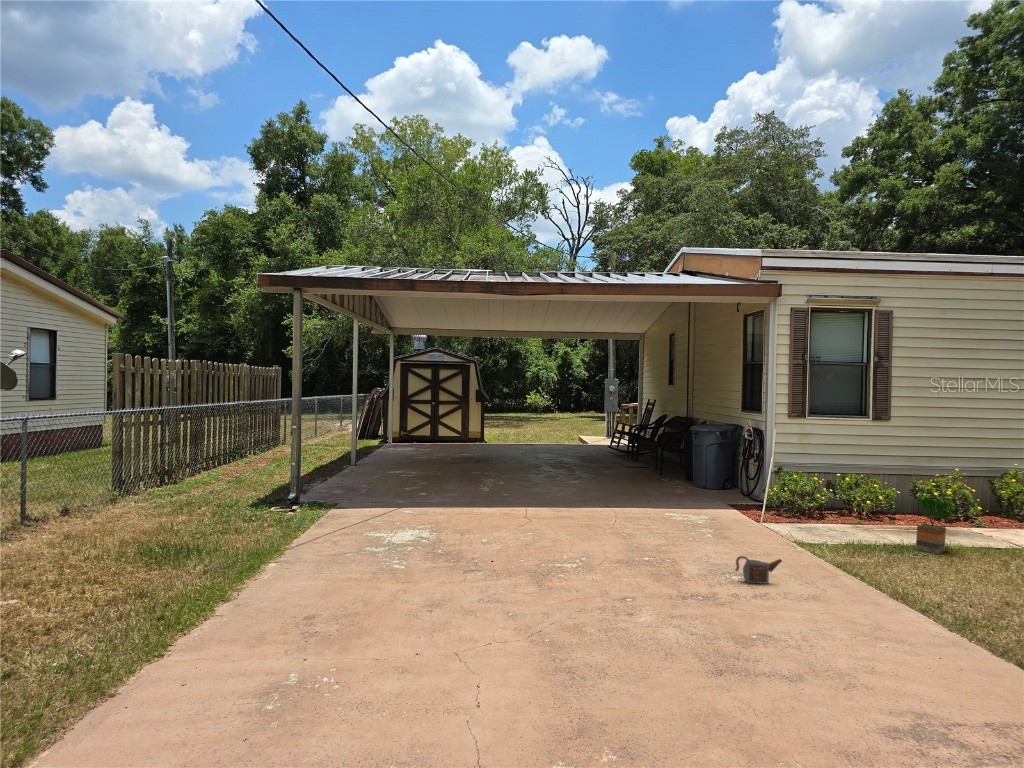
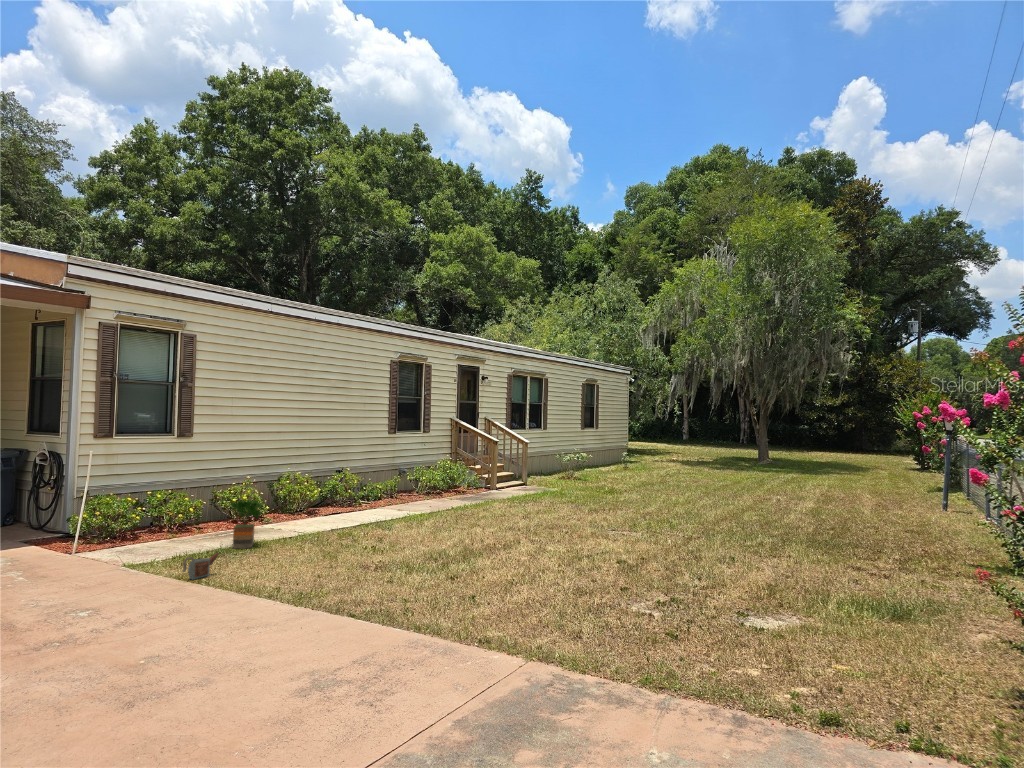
watering can: present [735,556,782,584] -> present [183,553,219,580]

